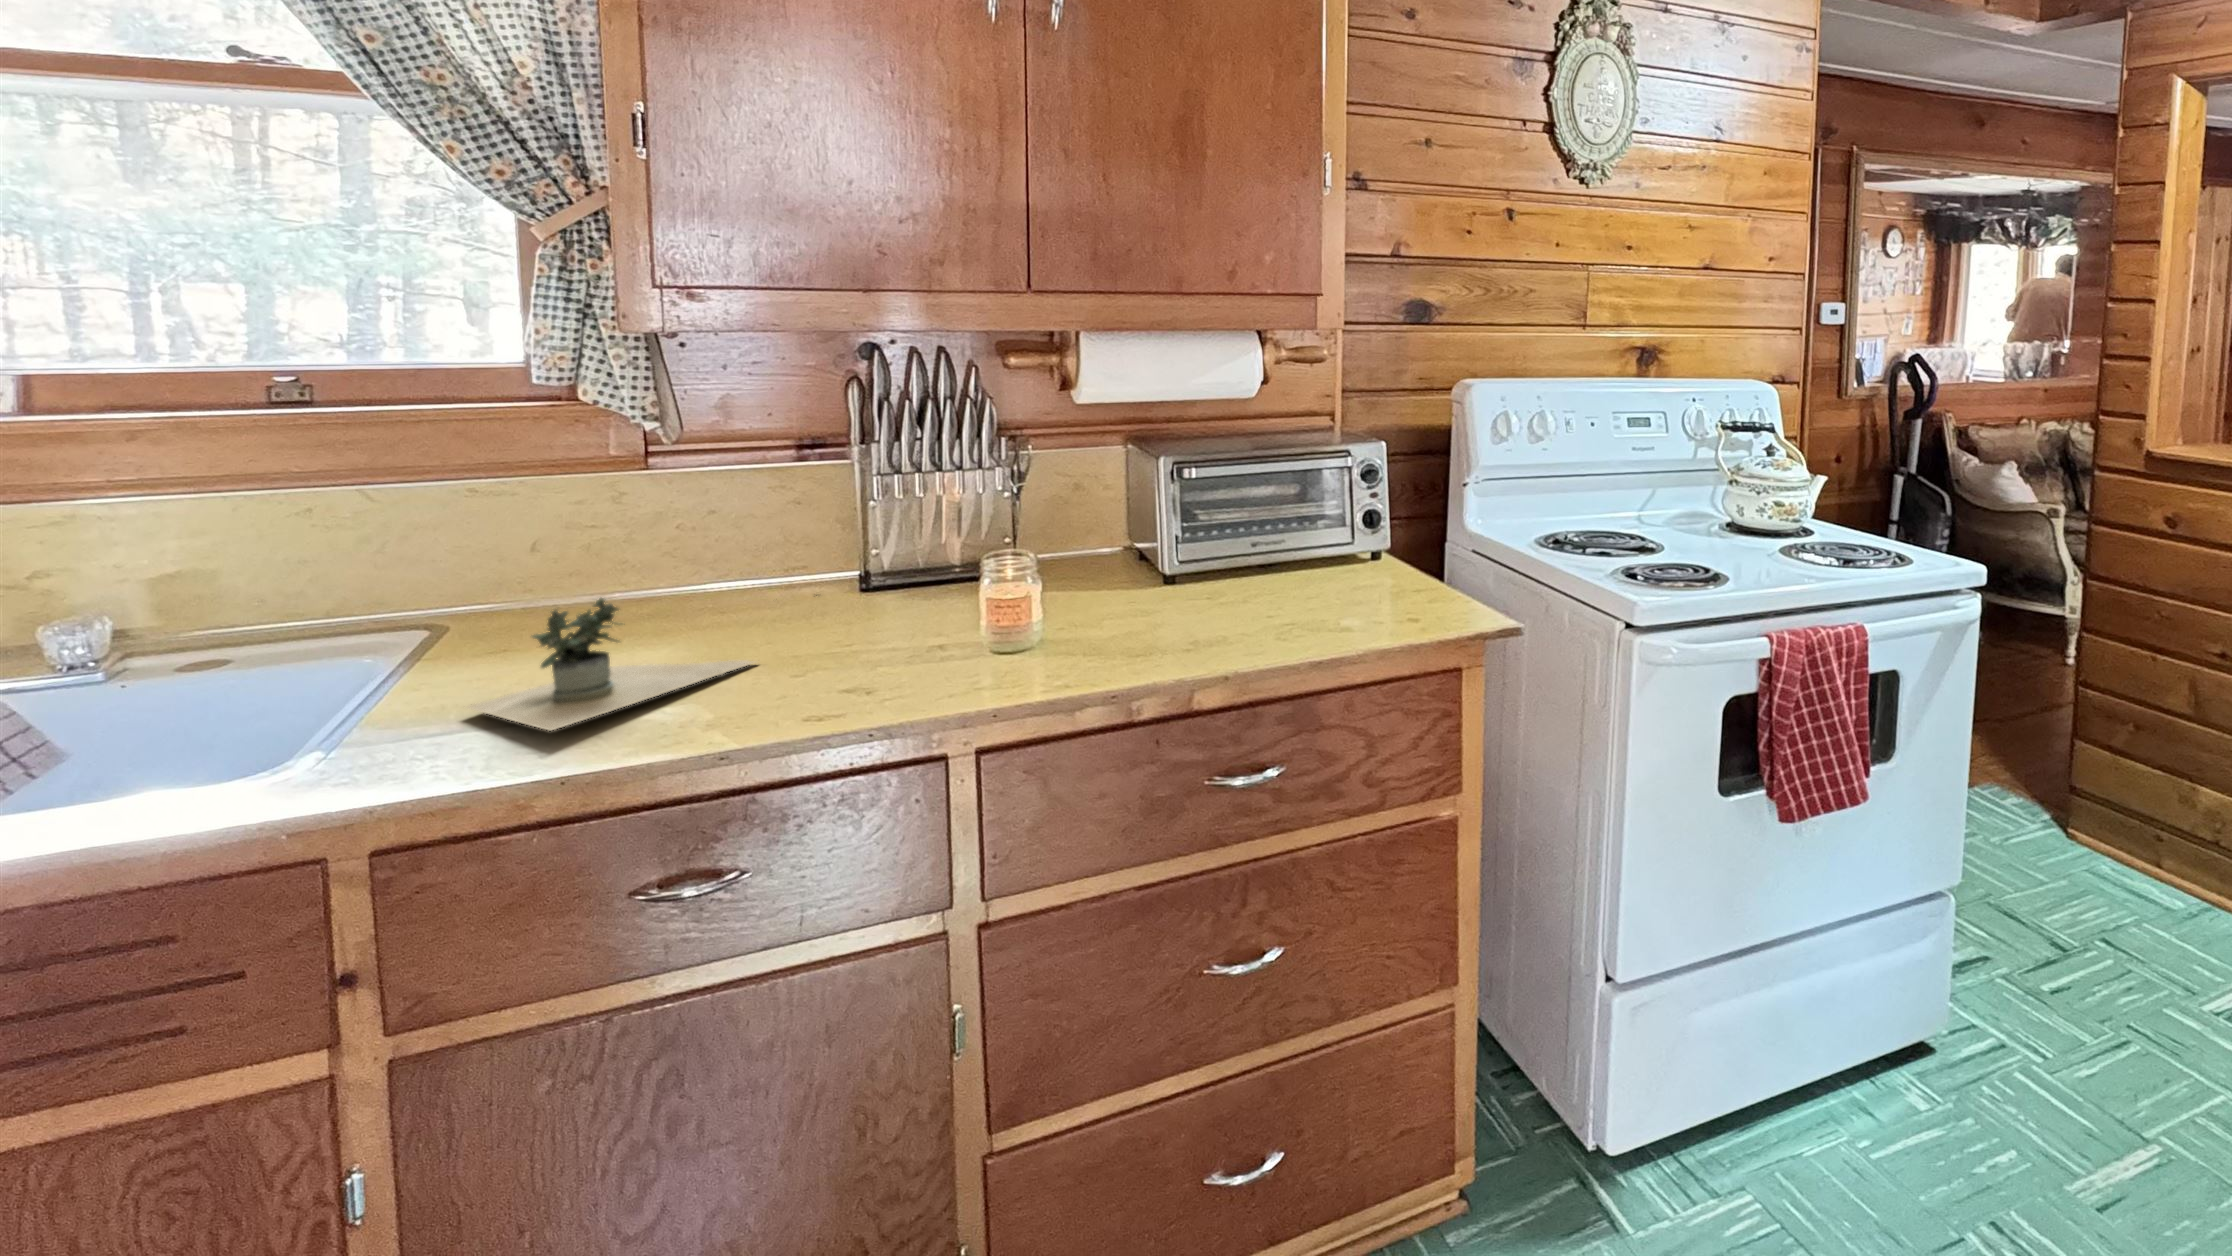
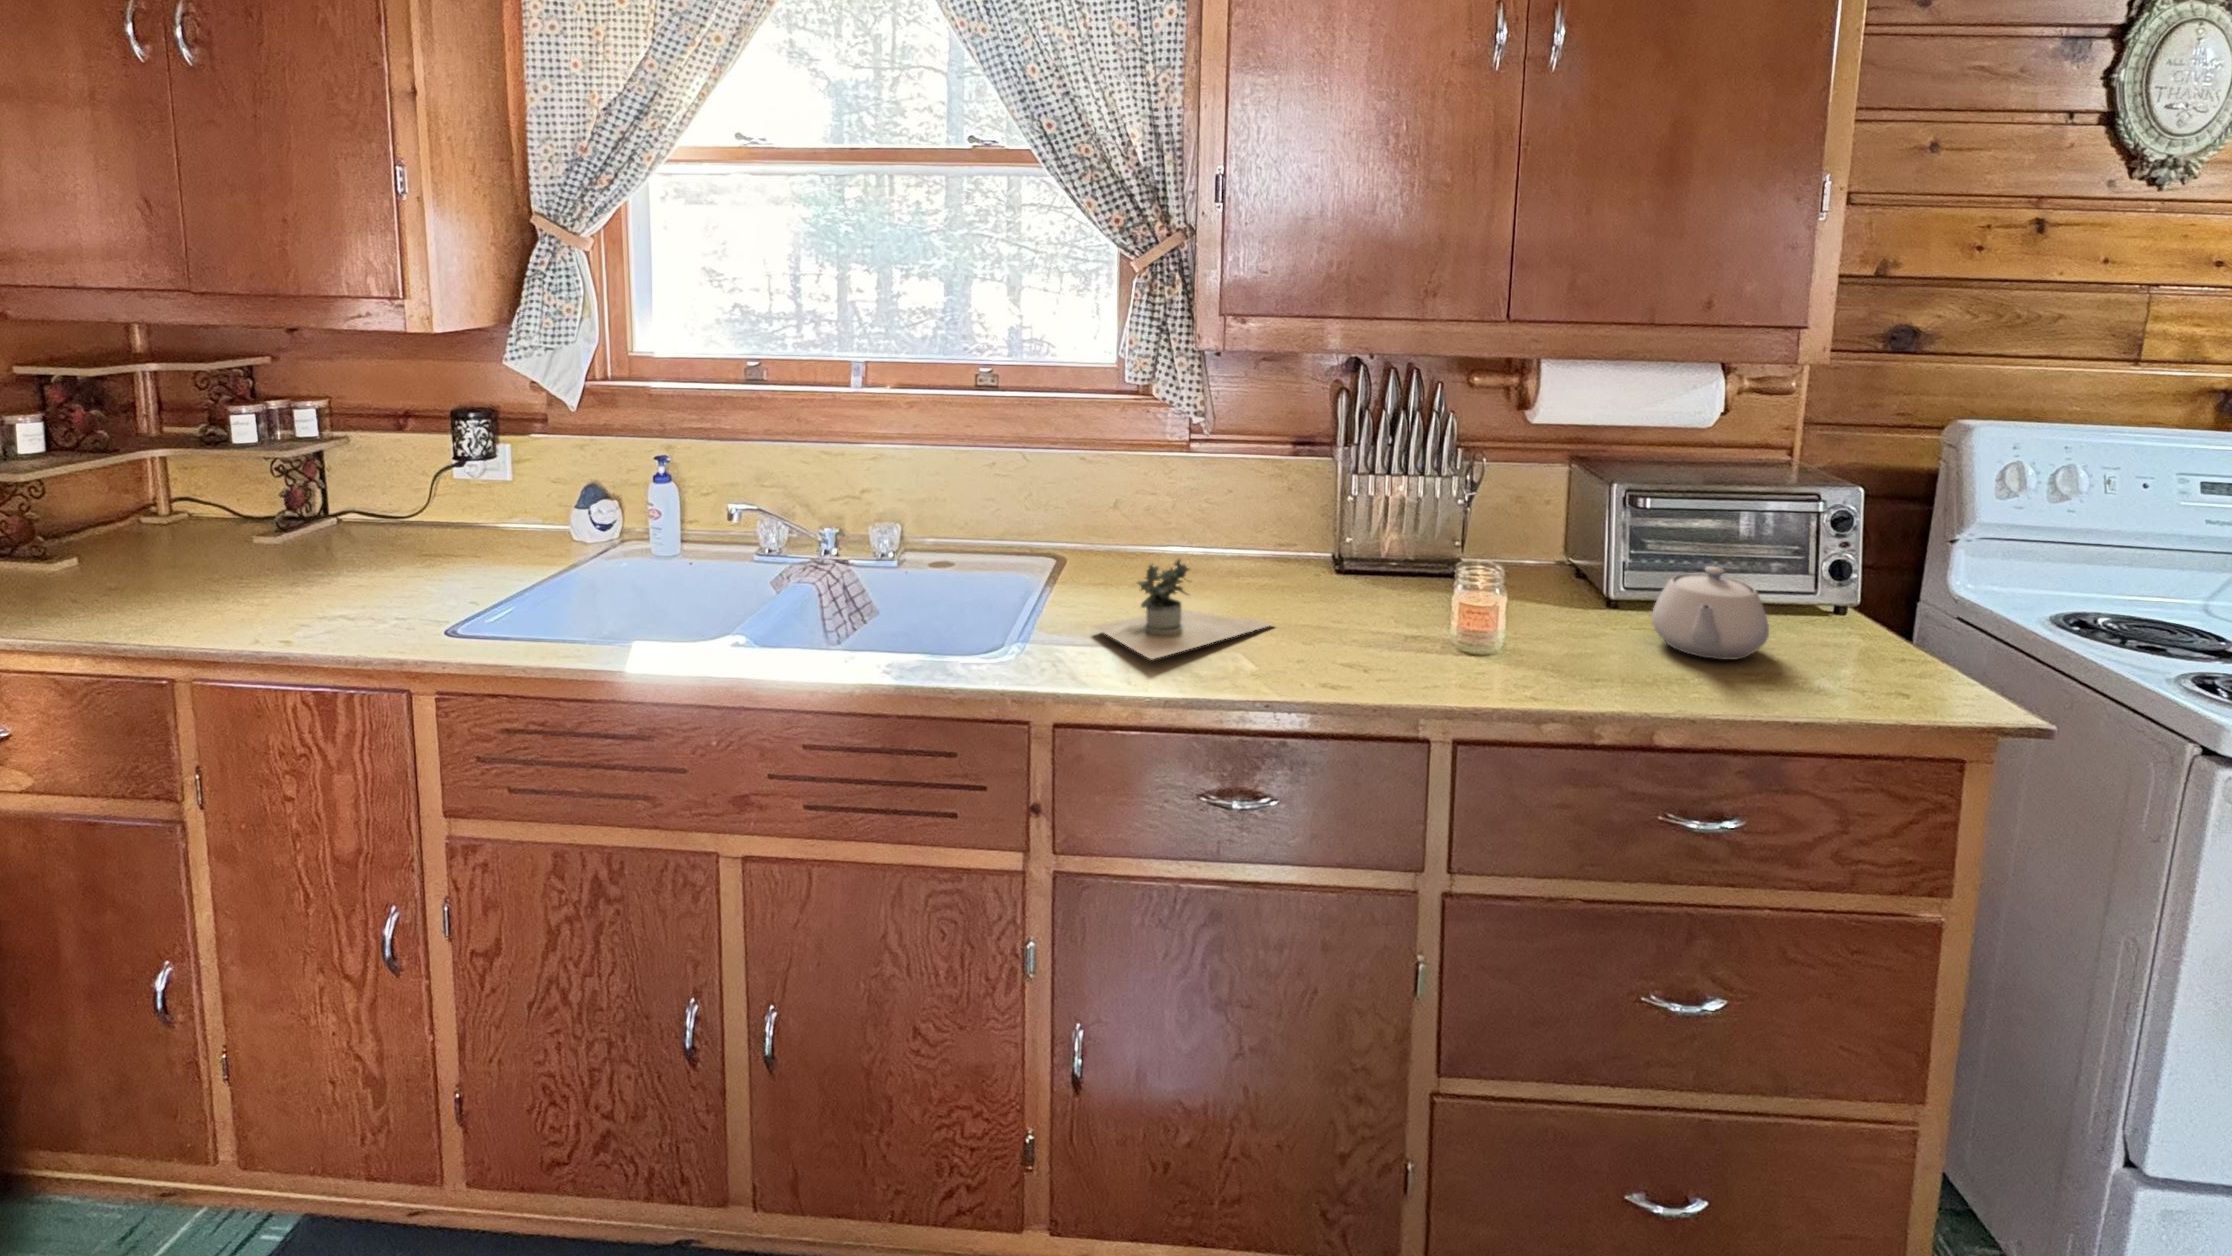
teapot: none [1200,527,1305,616] -> present [1652,566,1769,659]

